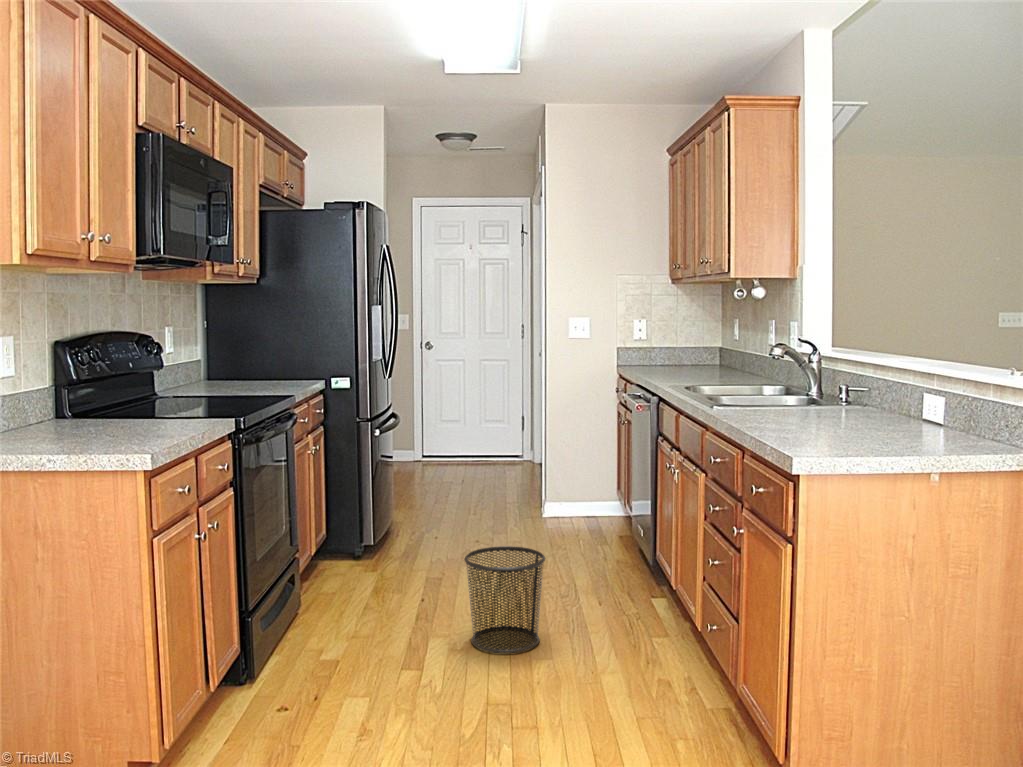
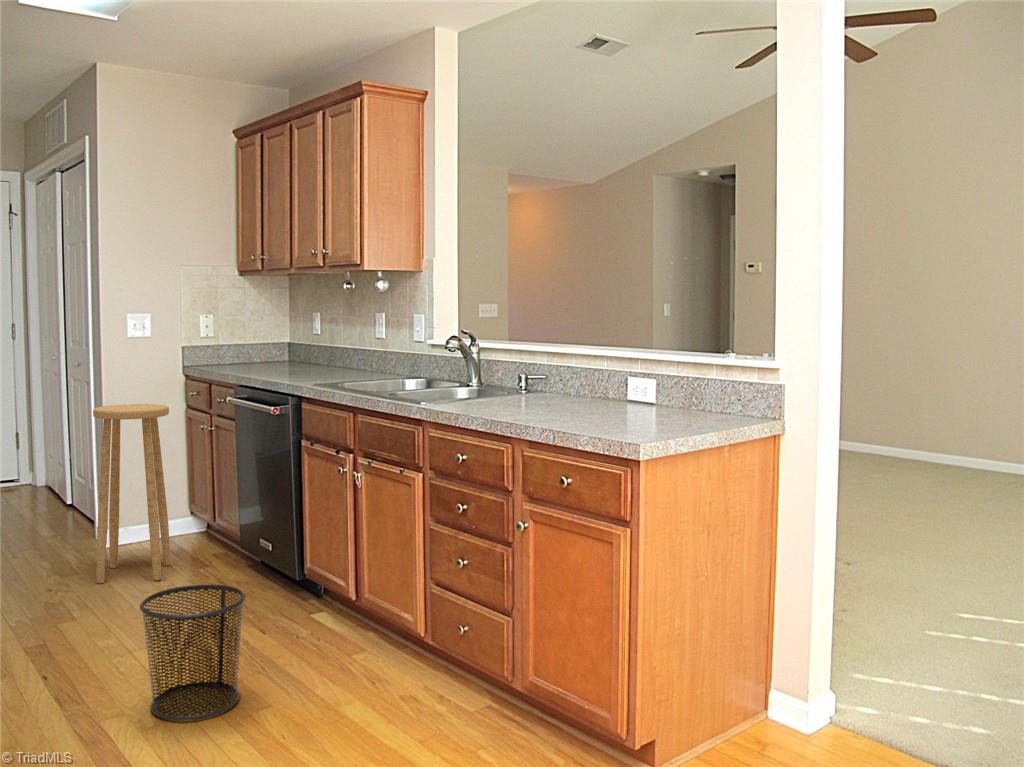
stool: none [524,397,588,546] -> present [93,404,171,583]

